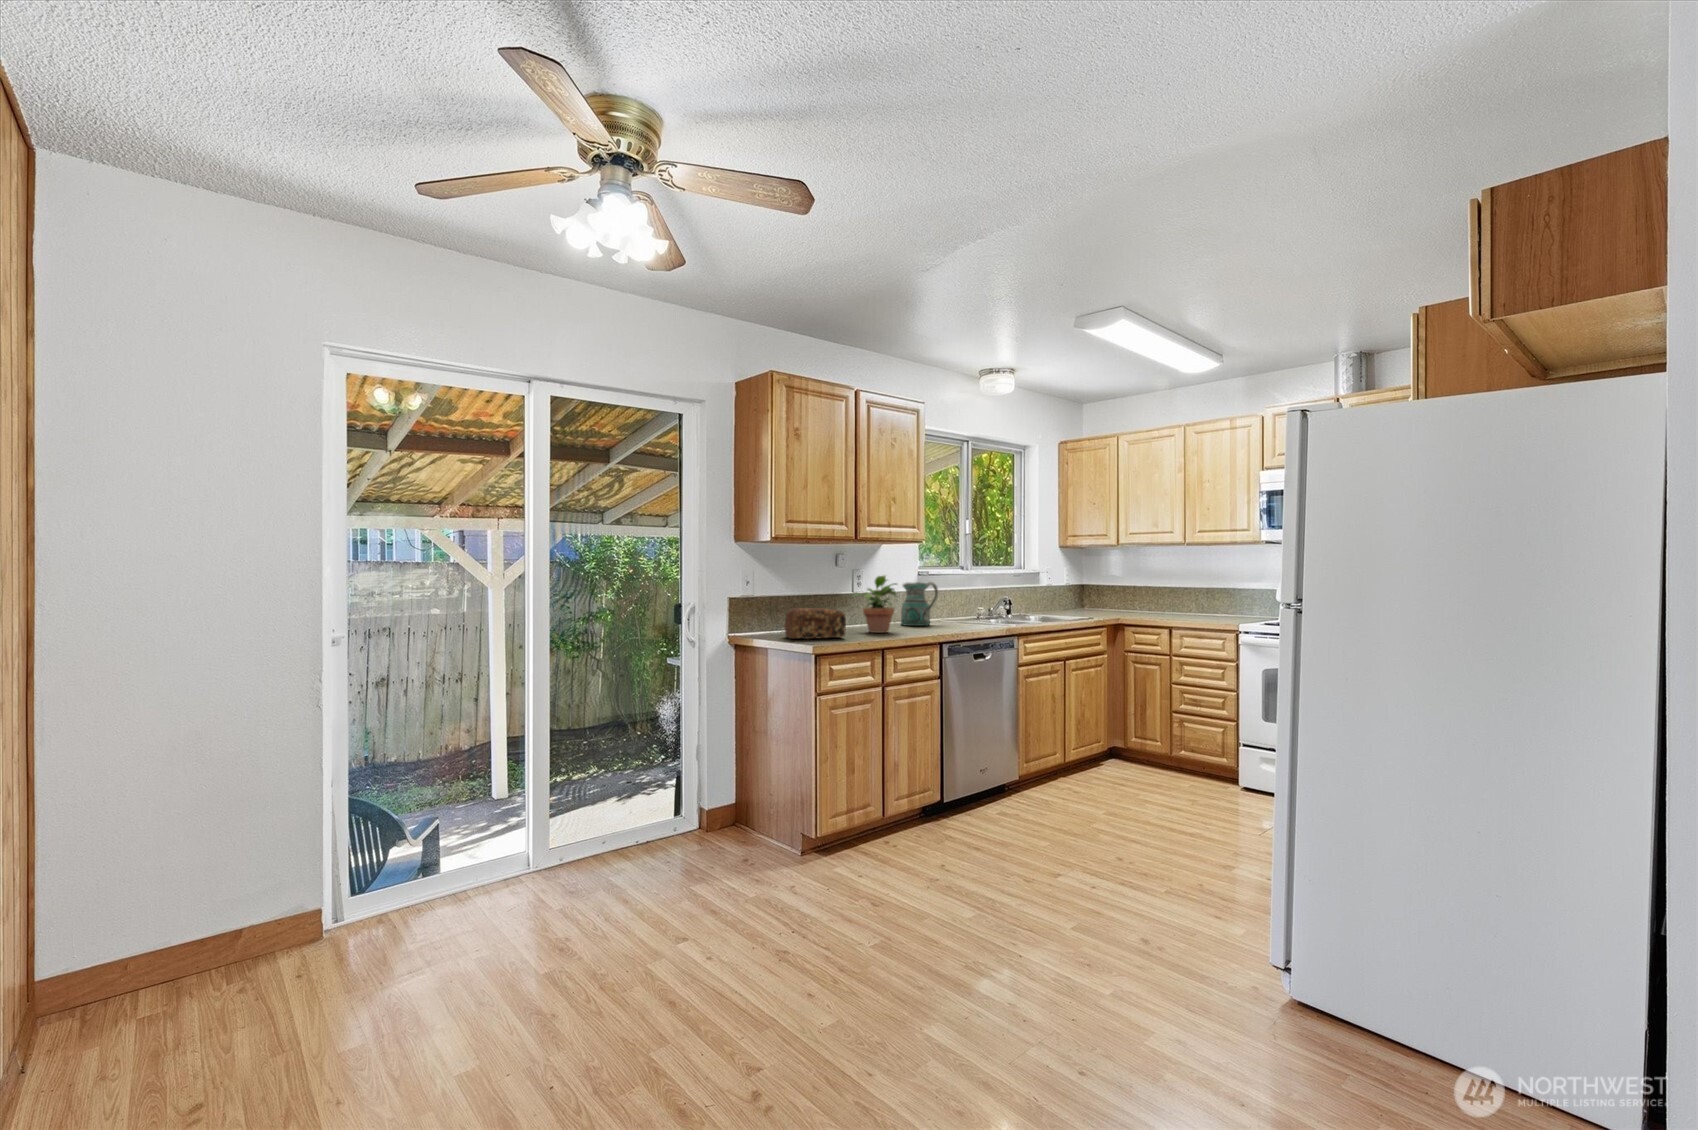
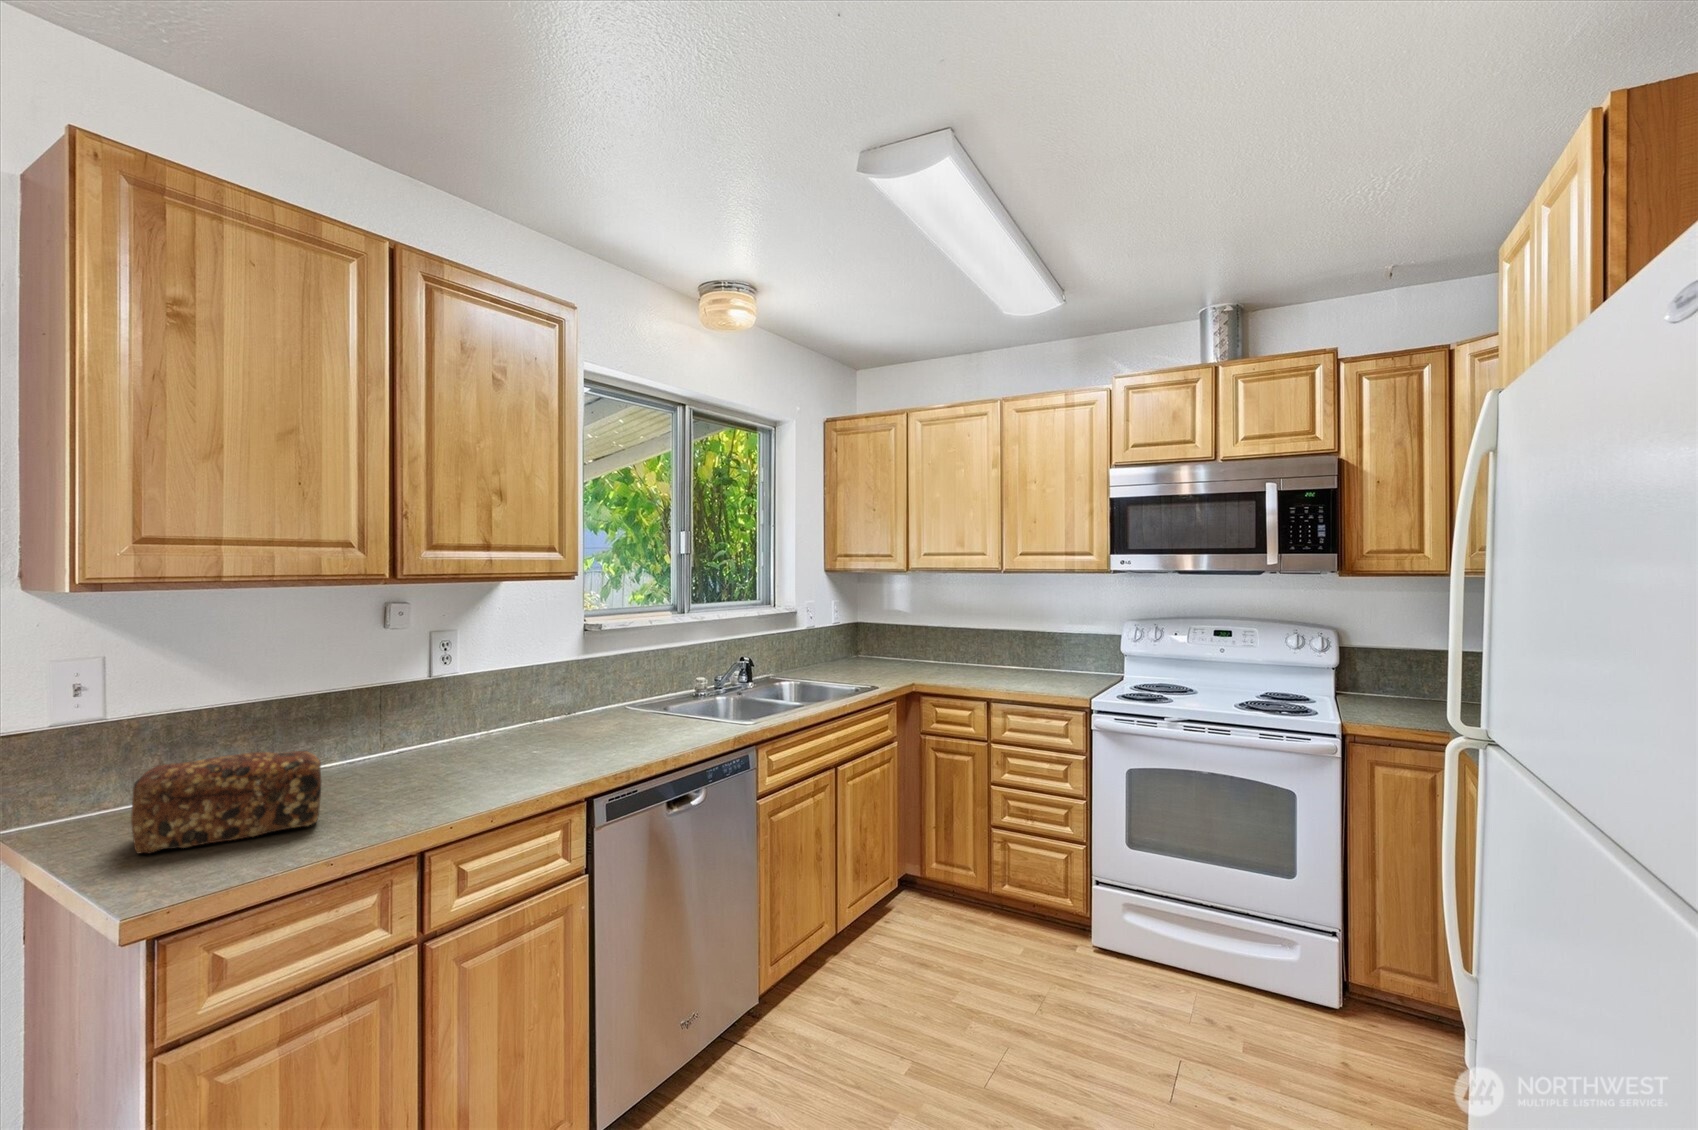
potted plant: present [853,575,897,633] -> none [387,656,505,782]
ceramic pitcher: present [901,582,938,626] -> none [534,649,612,737]

